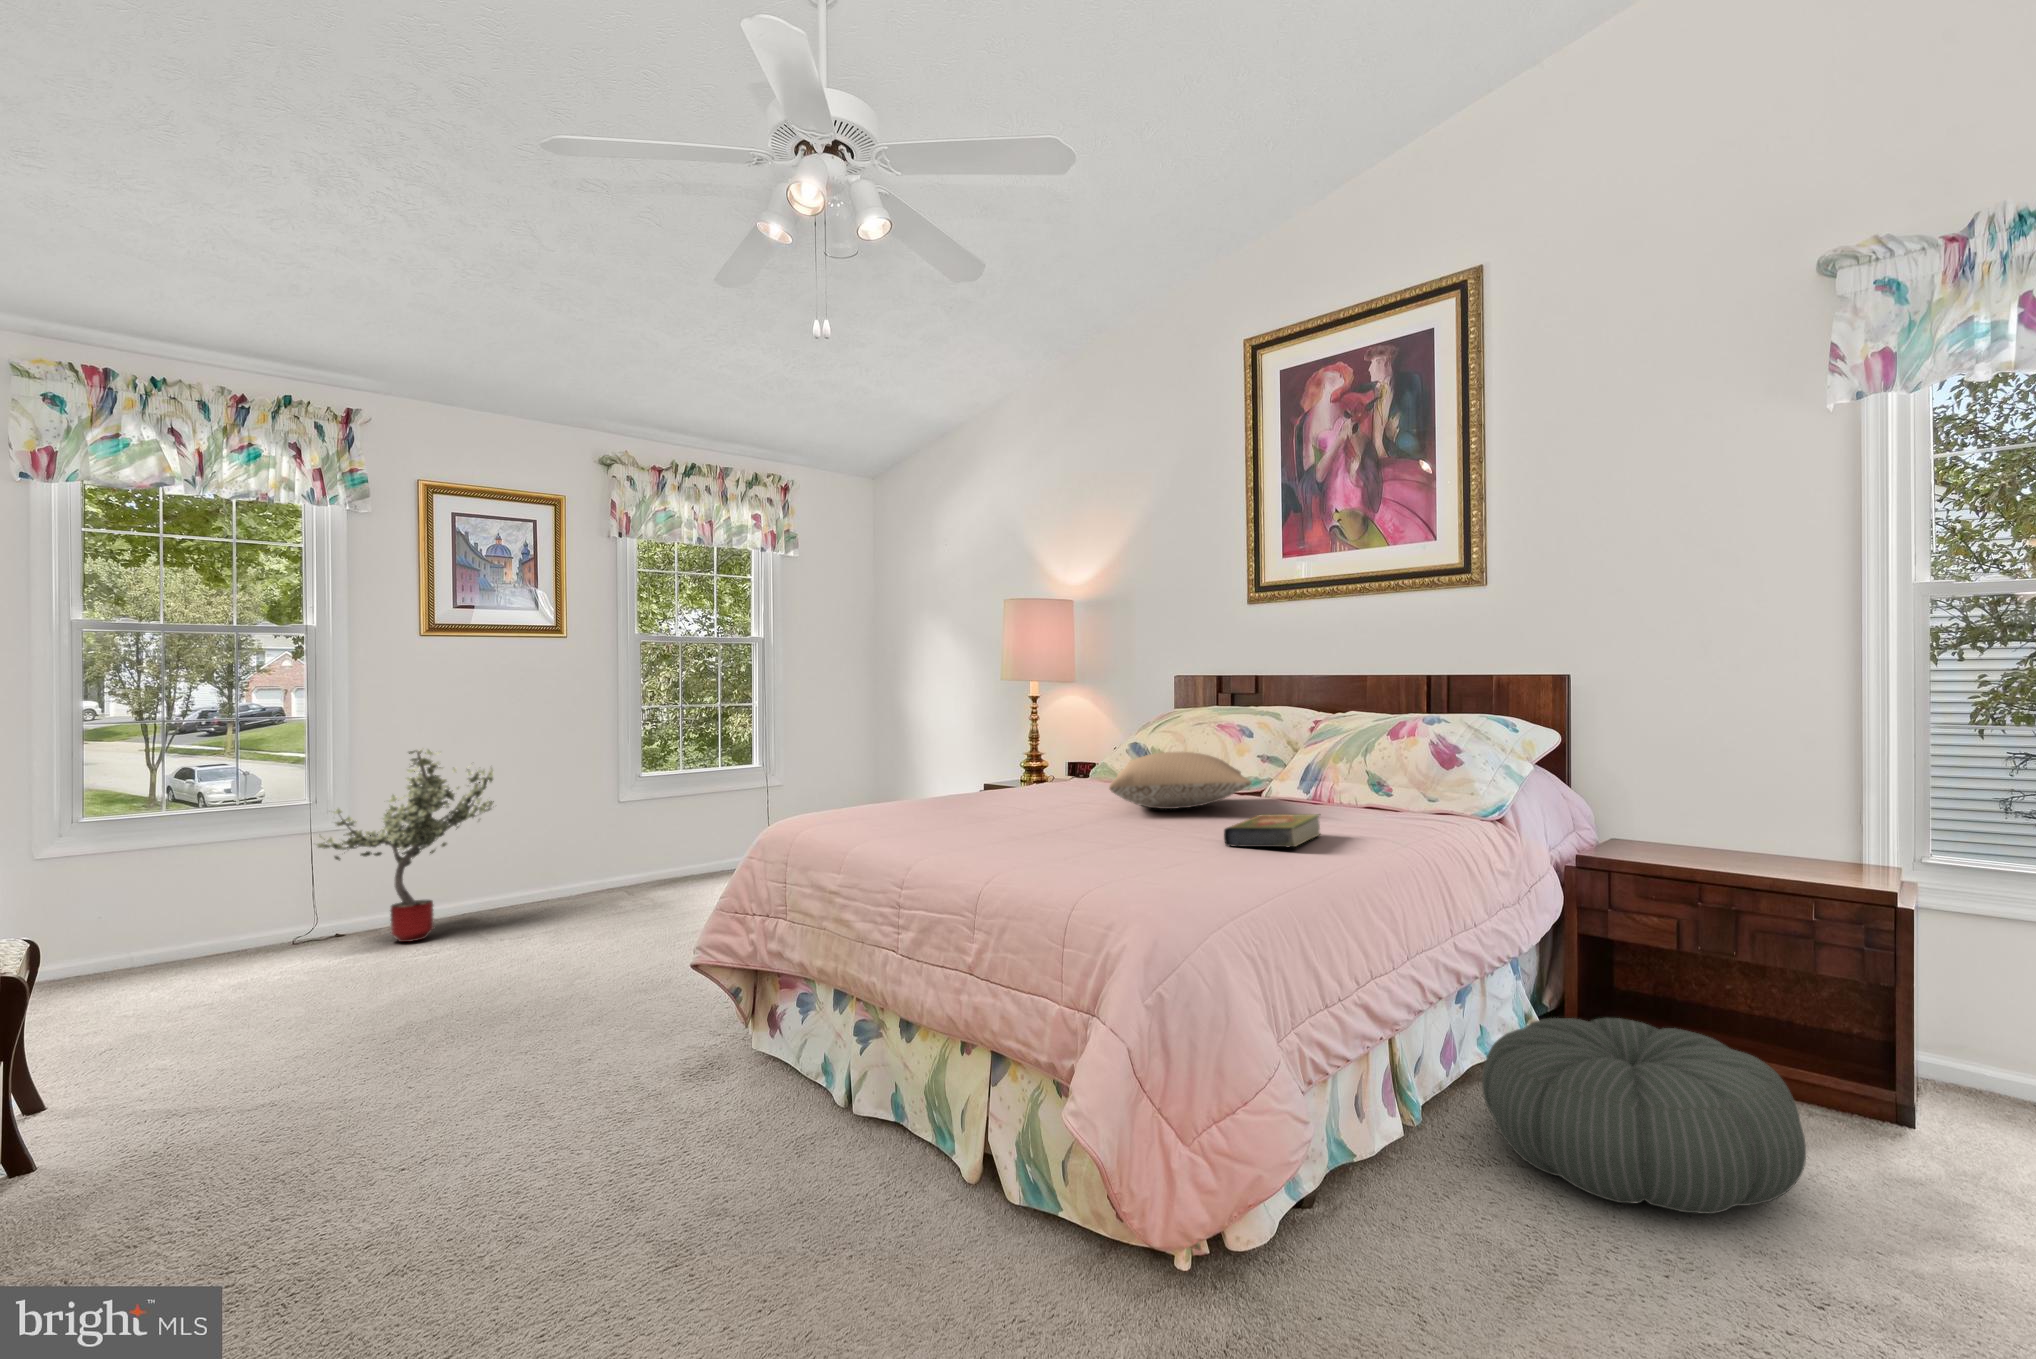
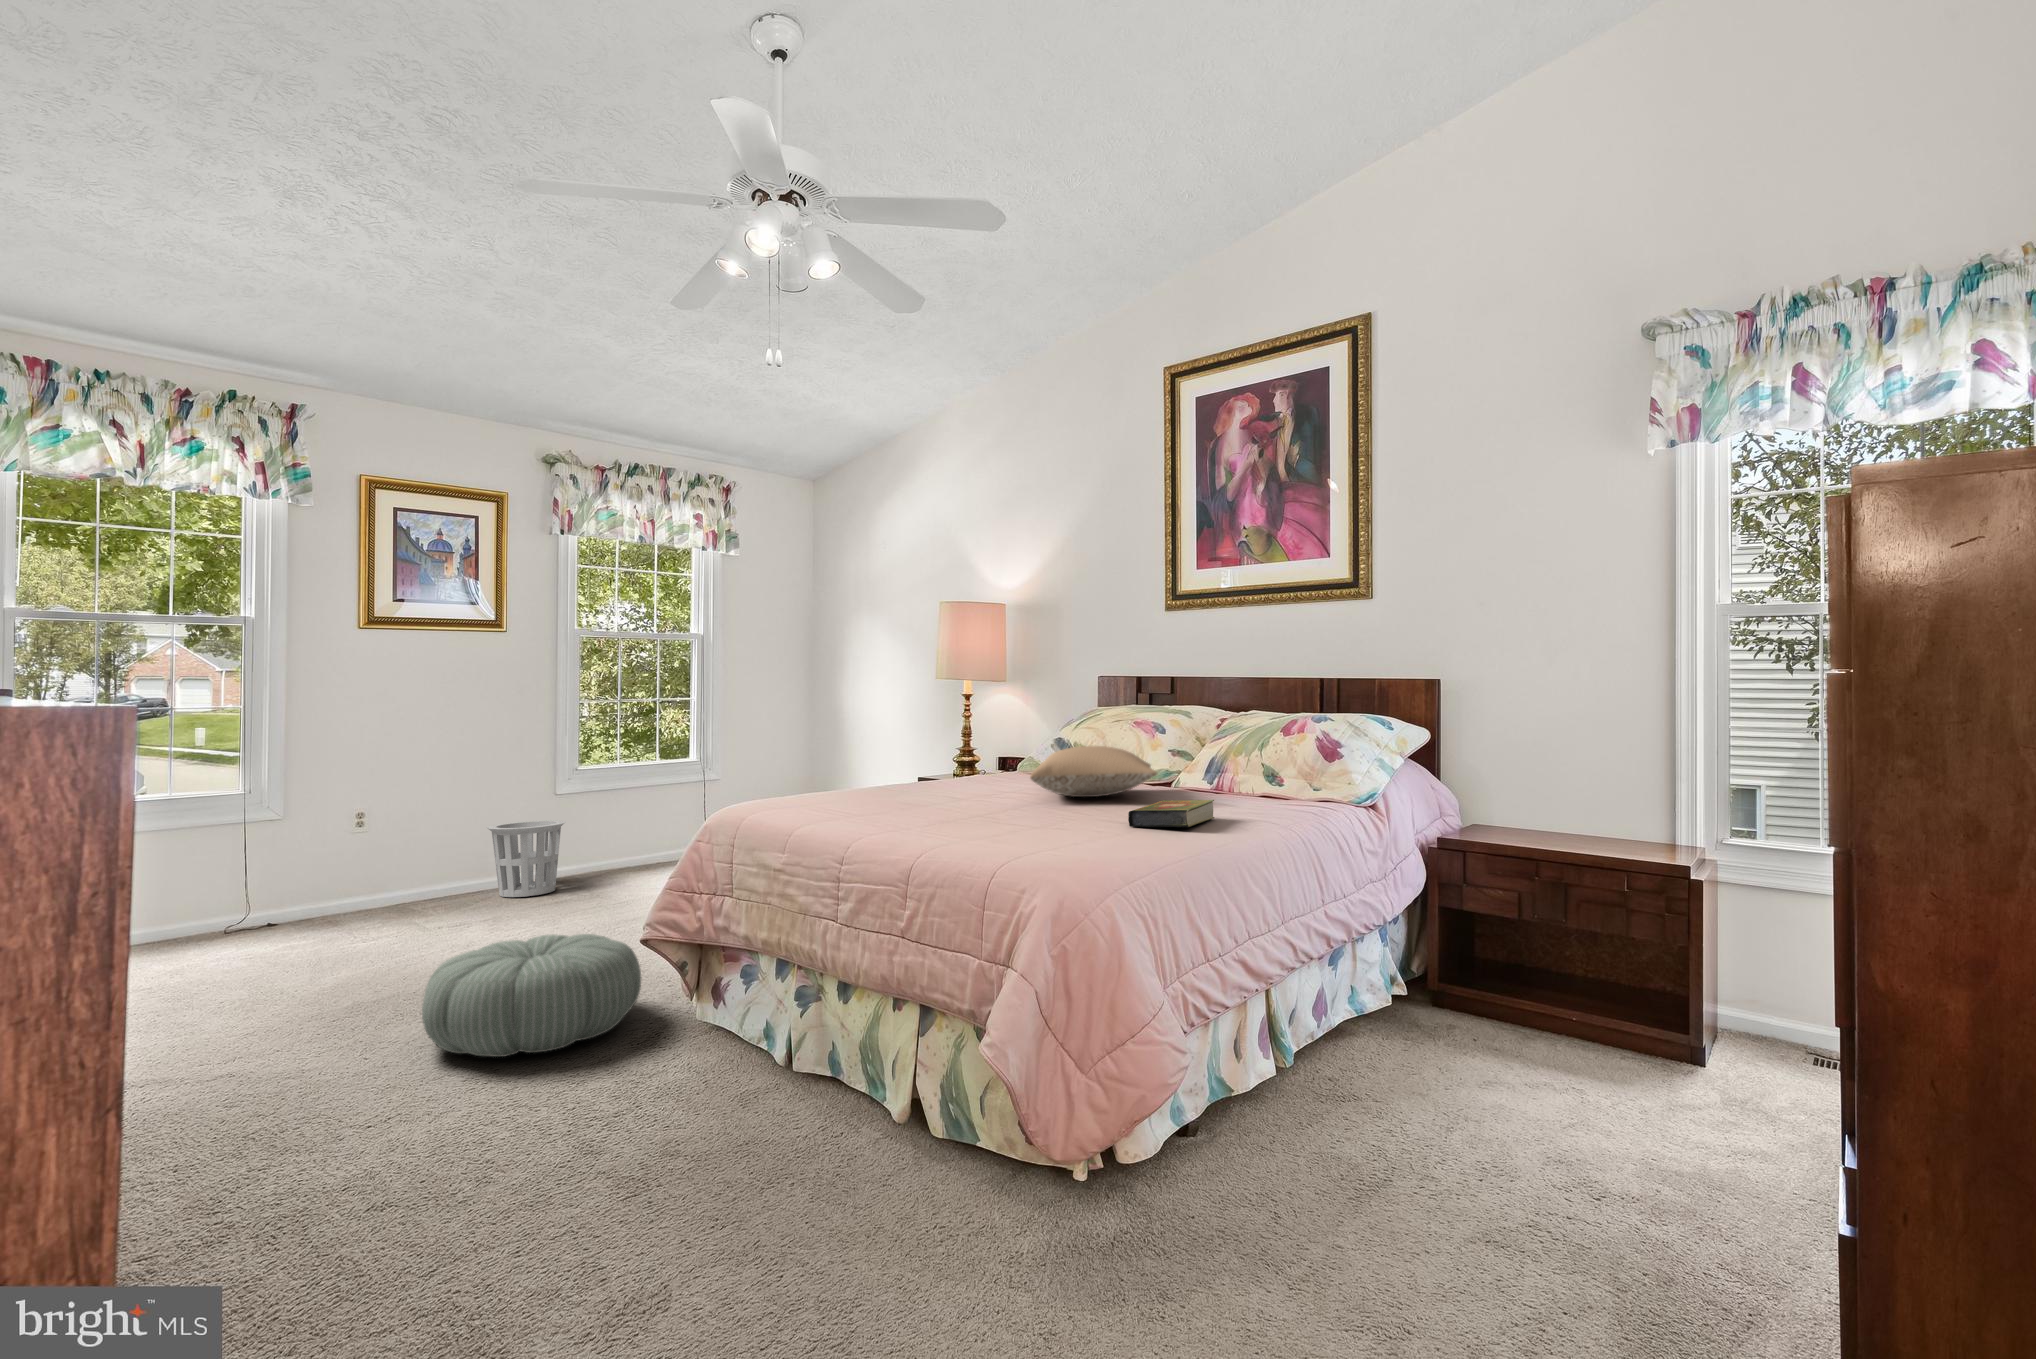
potted tree: present [317,748,494,942] -> none [252,738,436,929]
waste basket: none [550,828,629,908] -> present [487,820,565,897]
pouf: present [1482,1018,1806,1214] -> present [422,934,641,1057]

